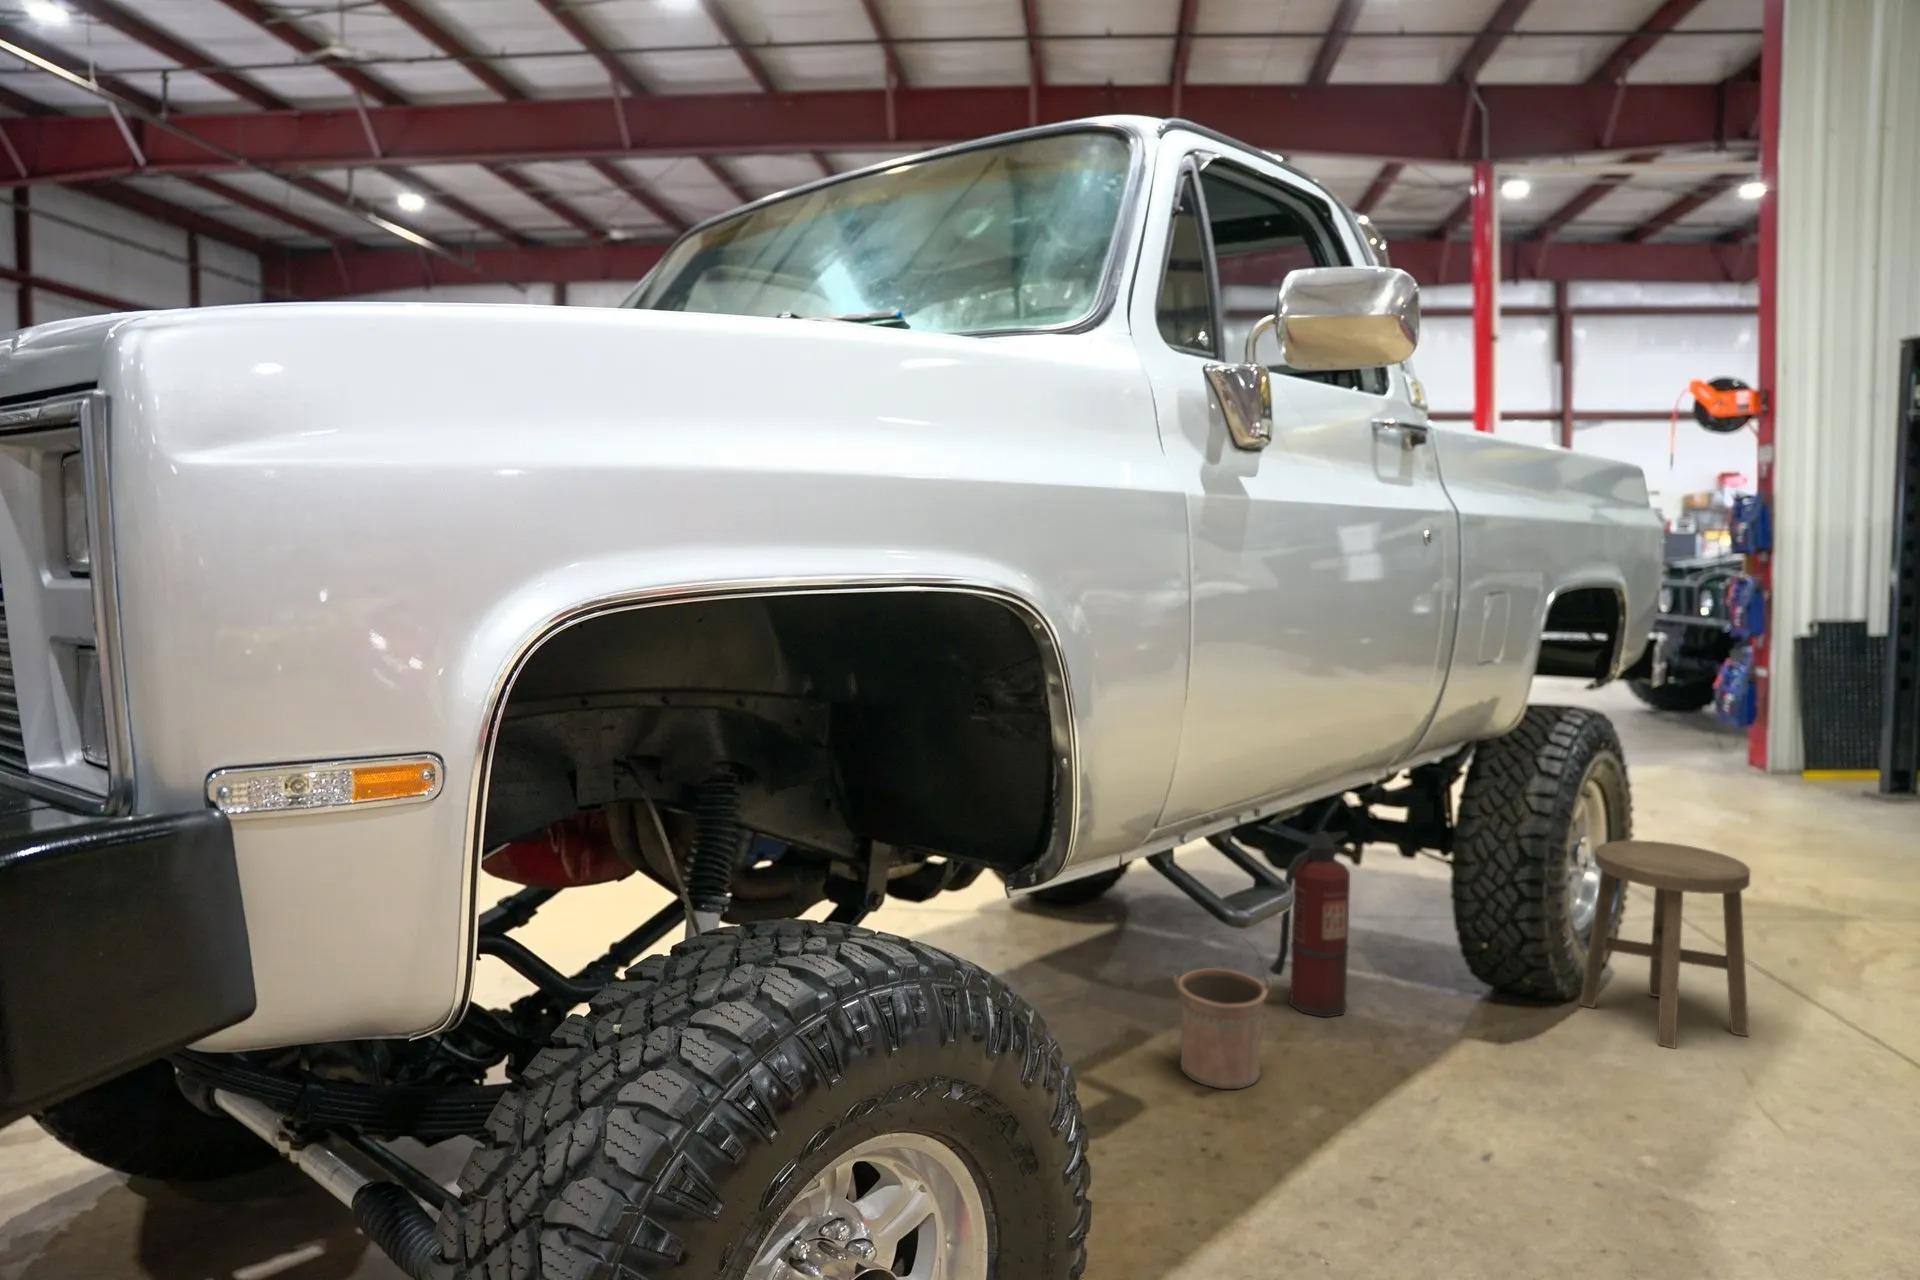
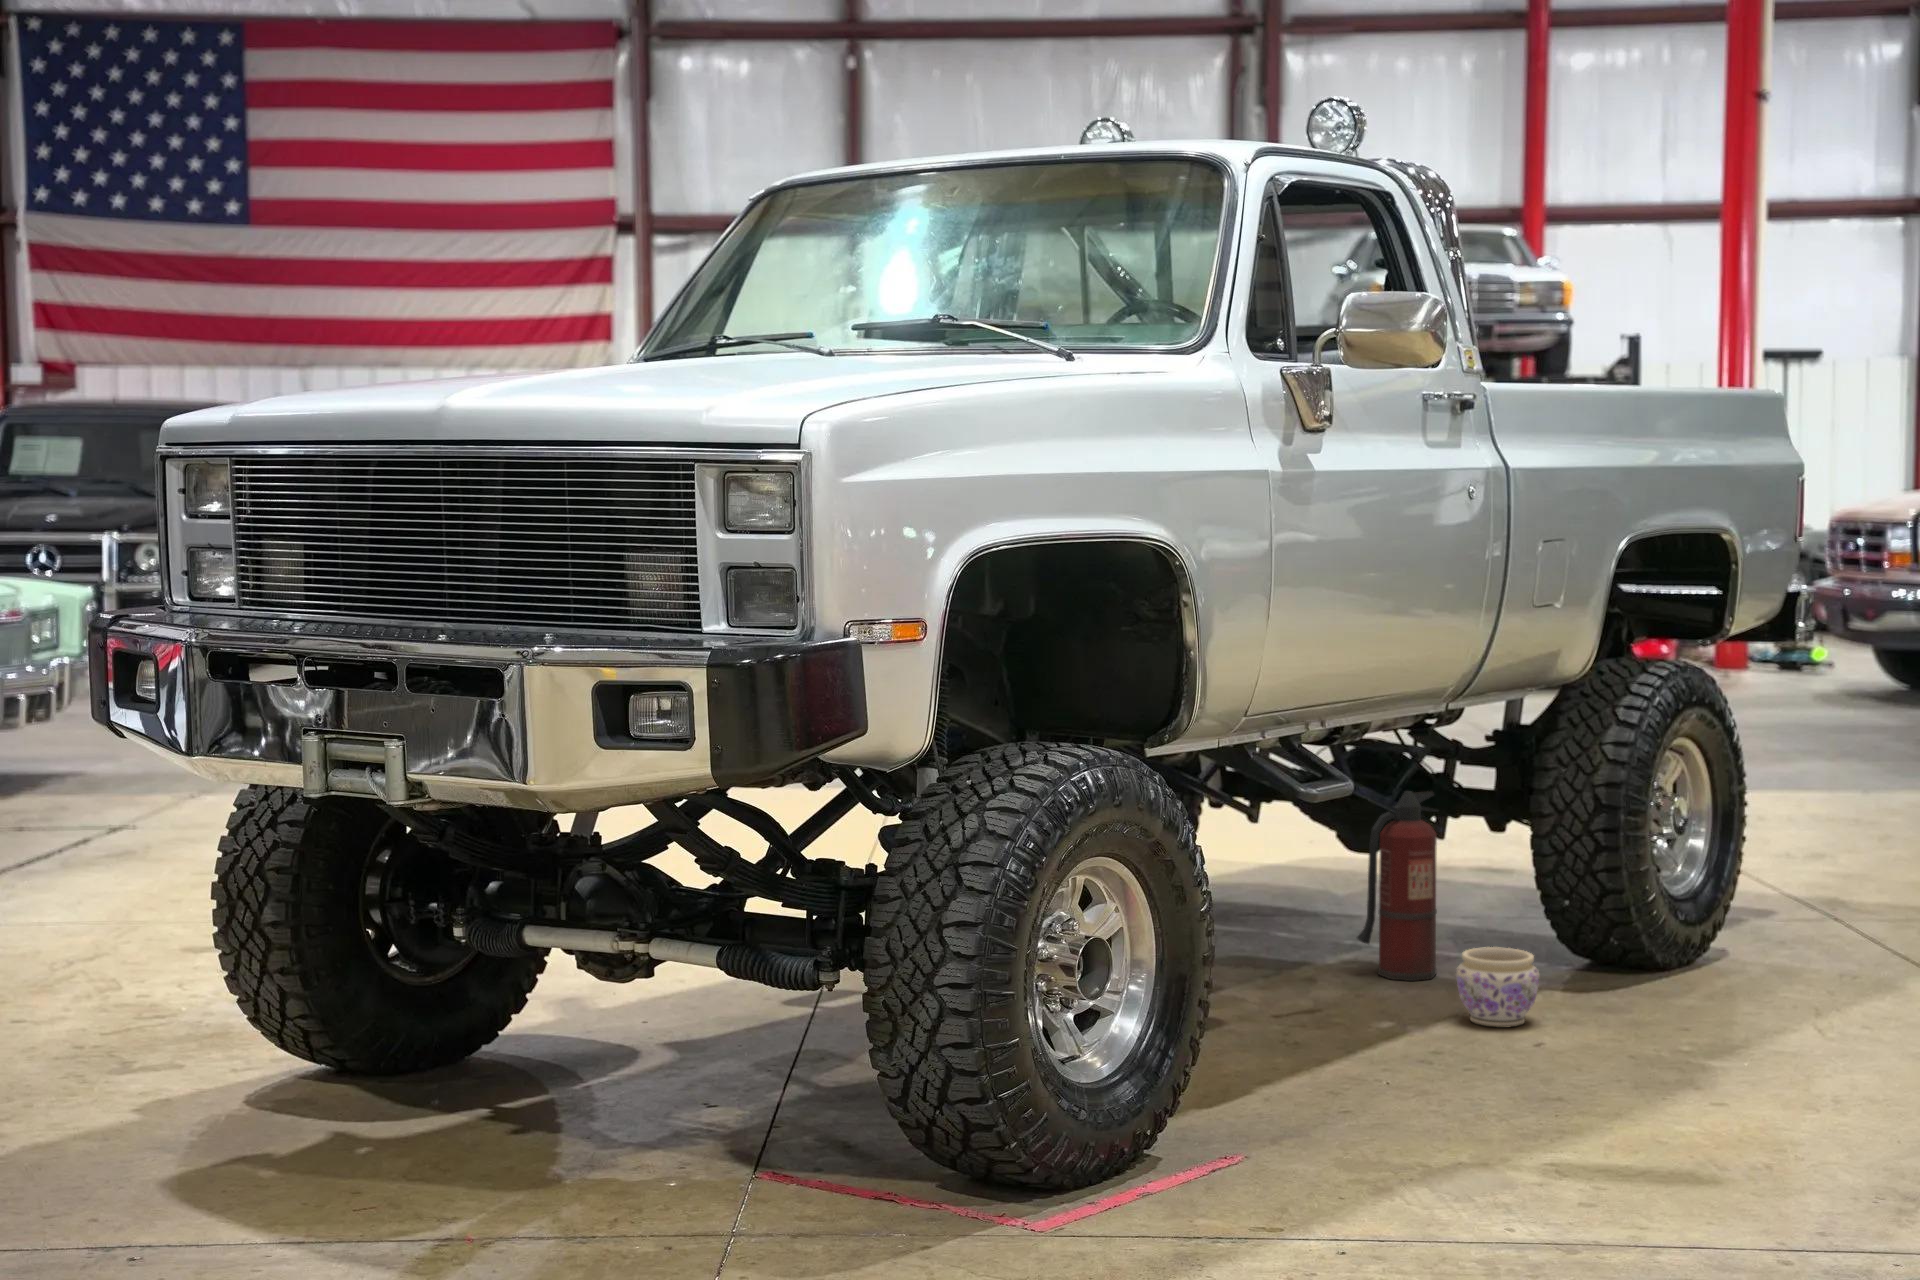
stool: present [1580,840,1750,1048] -> none [1672,798,1823,988]
bucket: present [1171,933,1274,1089] -> none [1257,873,1356,1018]
planter: none [1385,1021,1480,1124] -> present [1456,947,1539,1028]

